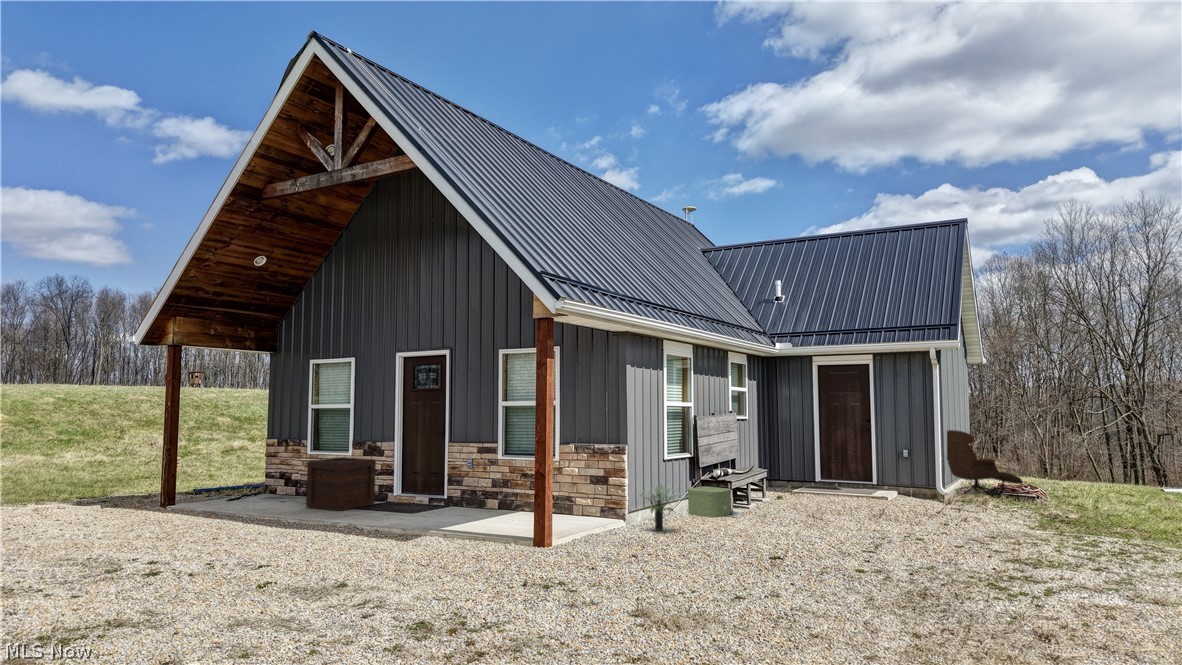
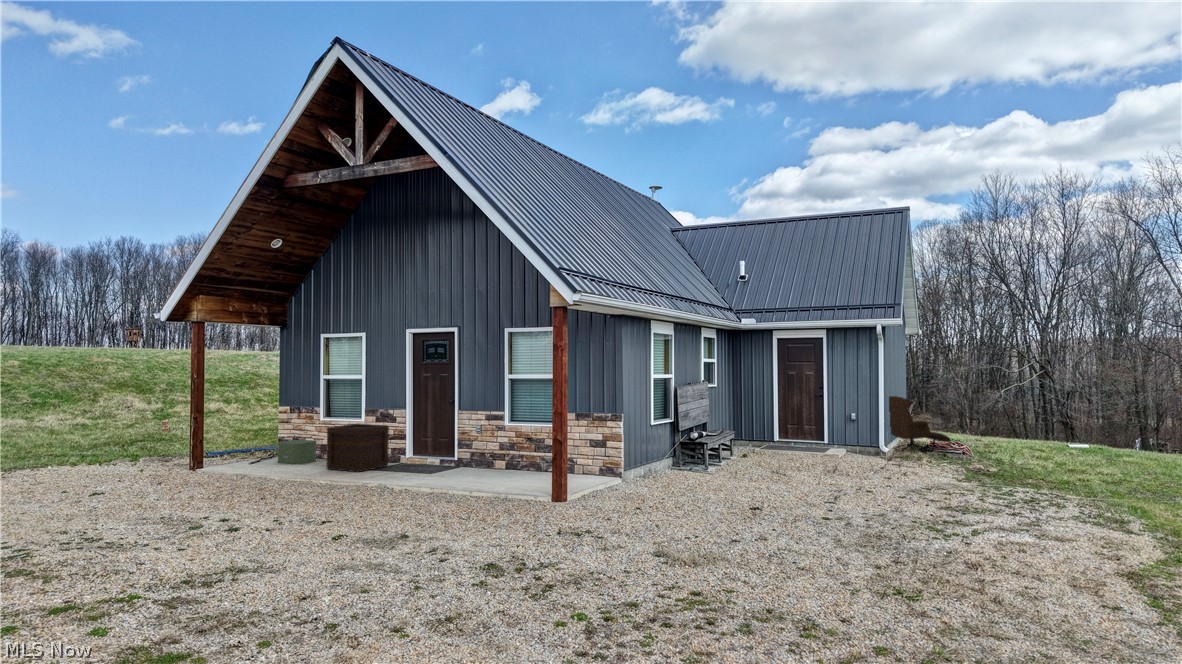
potted plant: present [639,484,681,531] -> none [631,446,667,486]
storage box: present [688,487,731,517] -> present [278,440,316,464]

